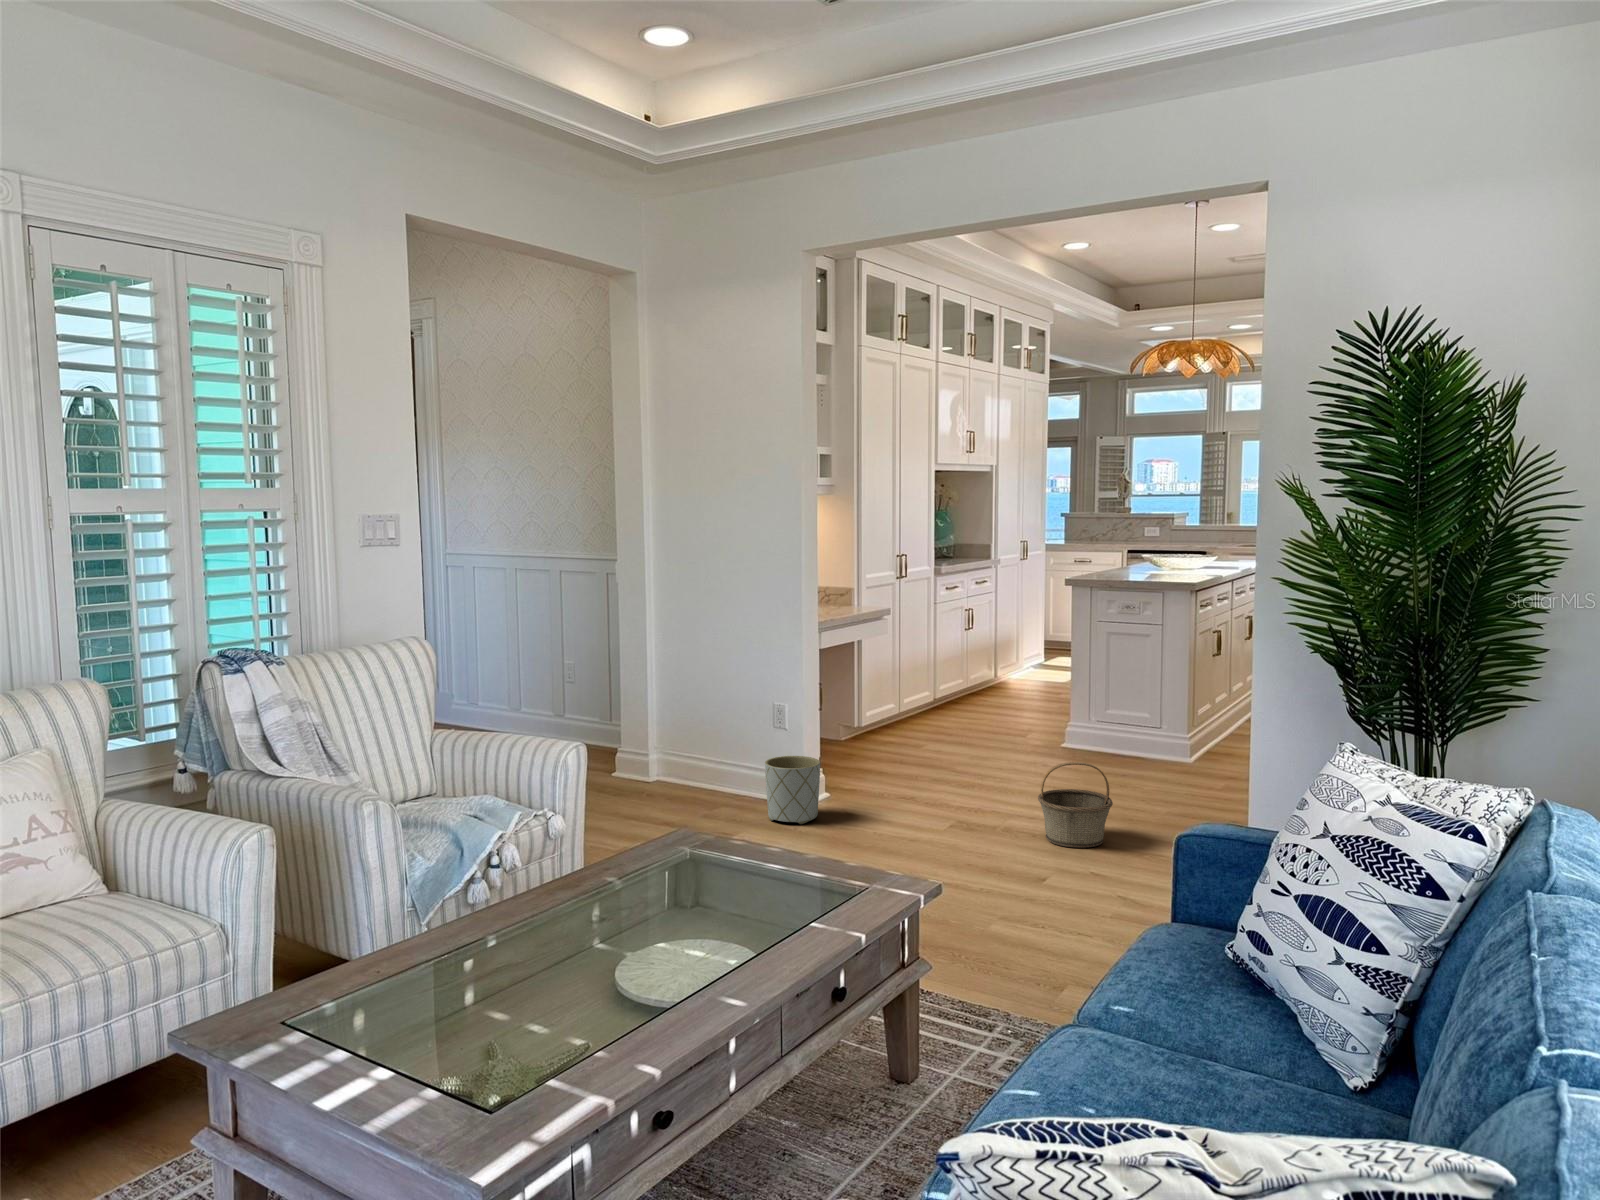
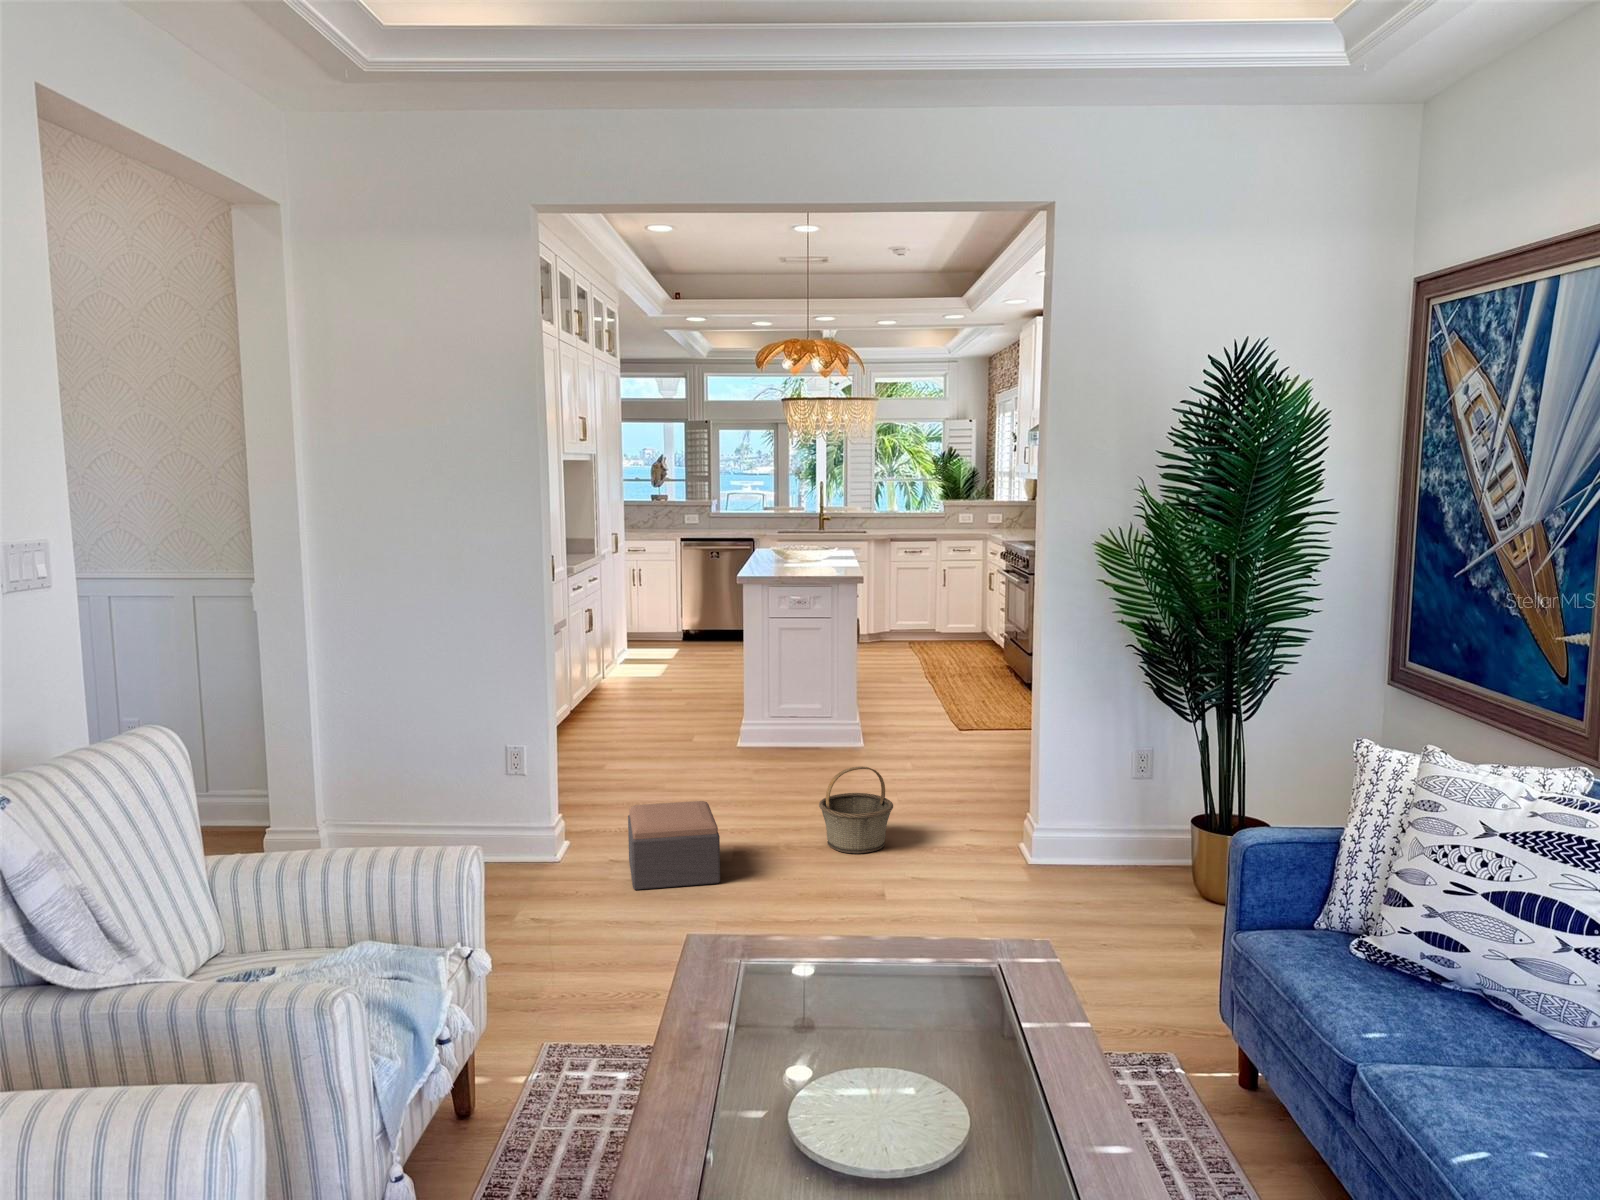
planter: present [765,756,820,824] -> none [521,801,587,883]
footstool: none [838,769,931,847] -> present [628,801,720,890]

